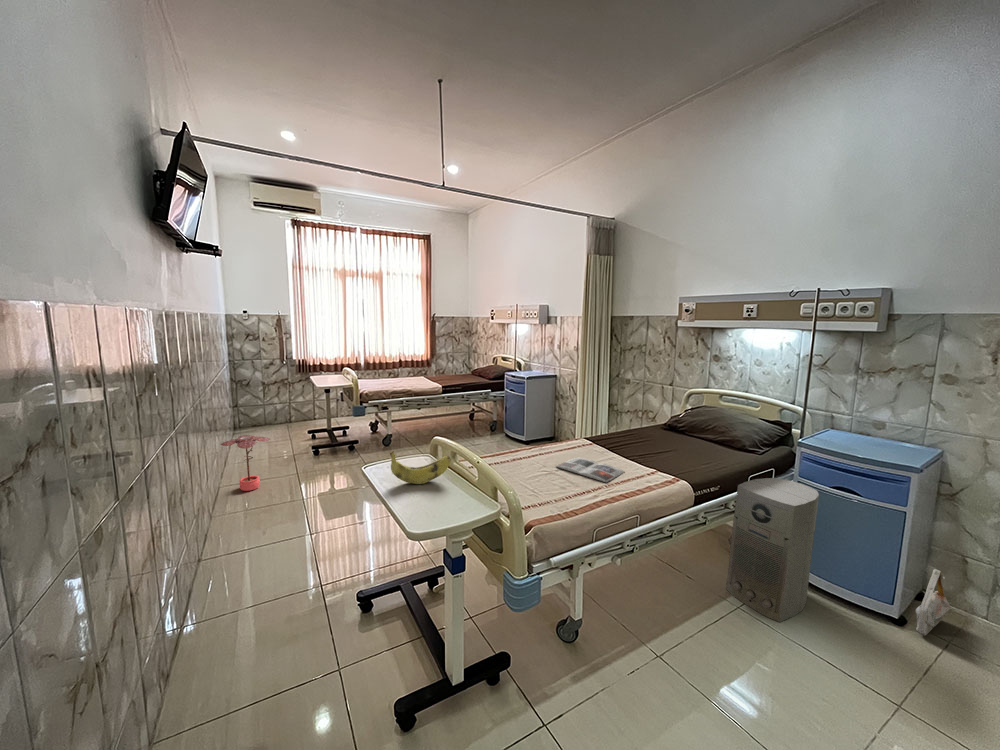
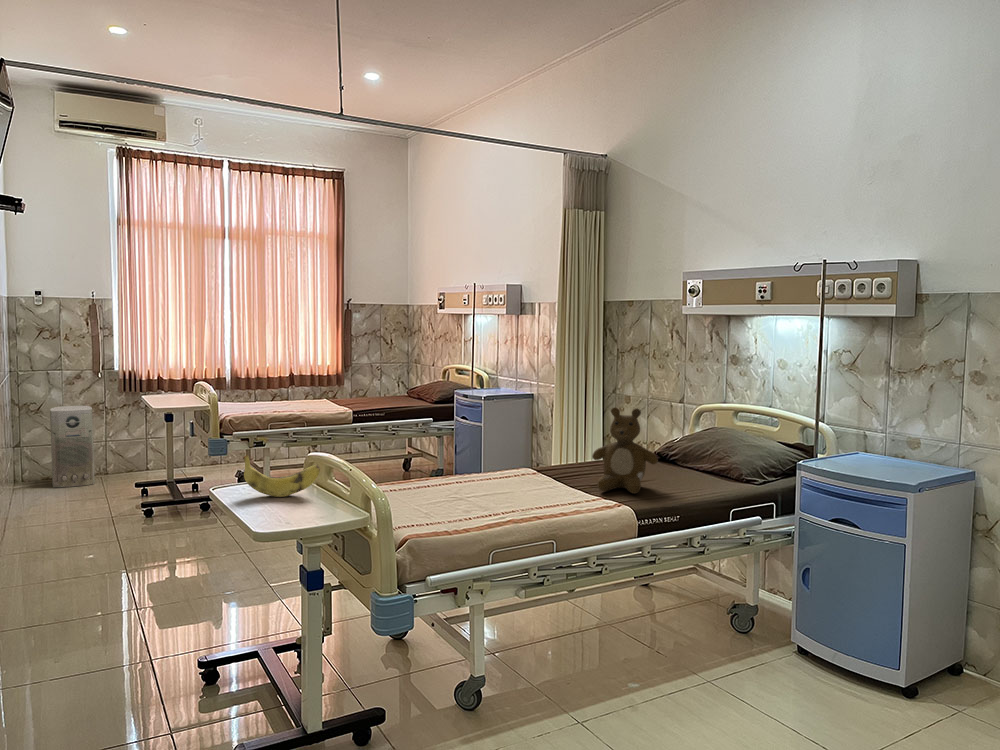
teddy bear: none [633,397,685,462] -> present [592,407,658,494]
potted plant: present [221,435,270,491] -> none [7,476,80,559]
magazine: present [556,457,625,482] -> none [475,489,565,512]
air purifier: present [726,478,819,622] -> present [50,406,94,487]
bag: present [916,569,951,636] -> none [926,622,982,707]

